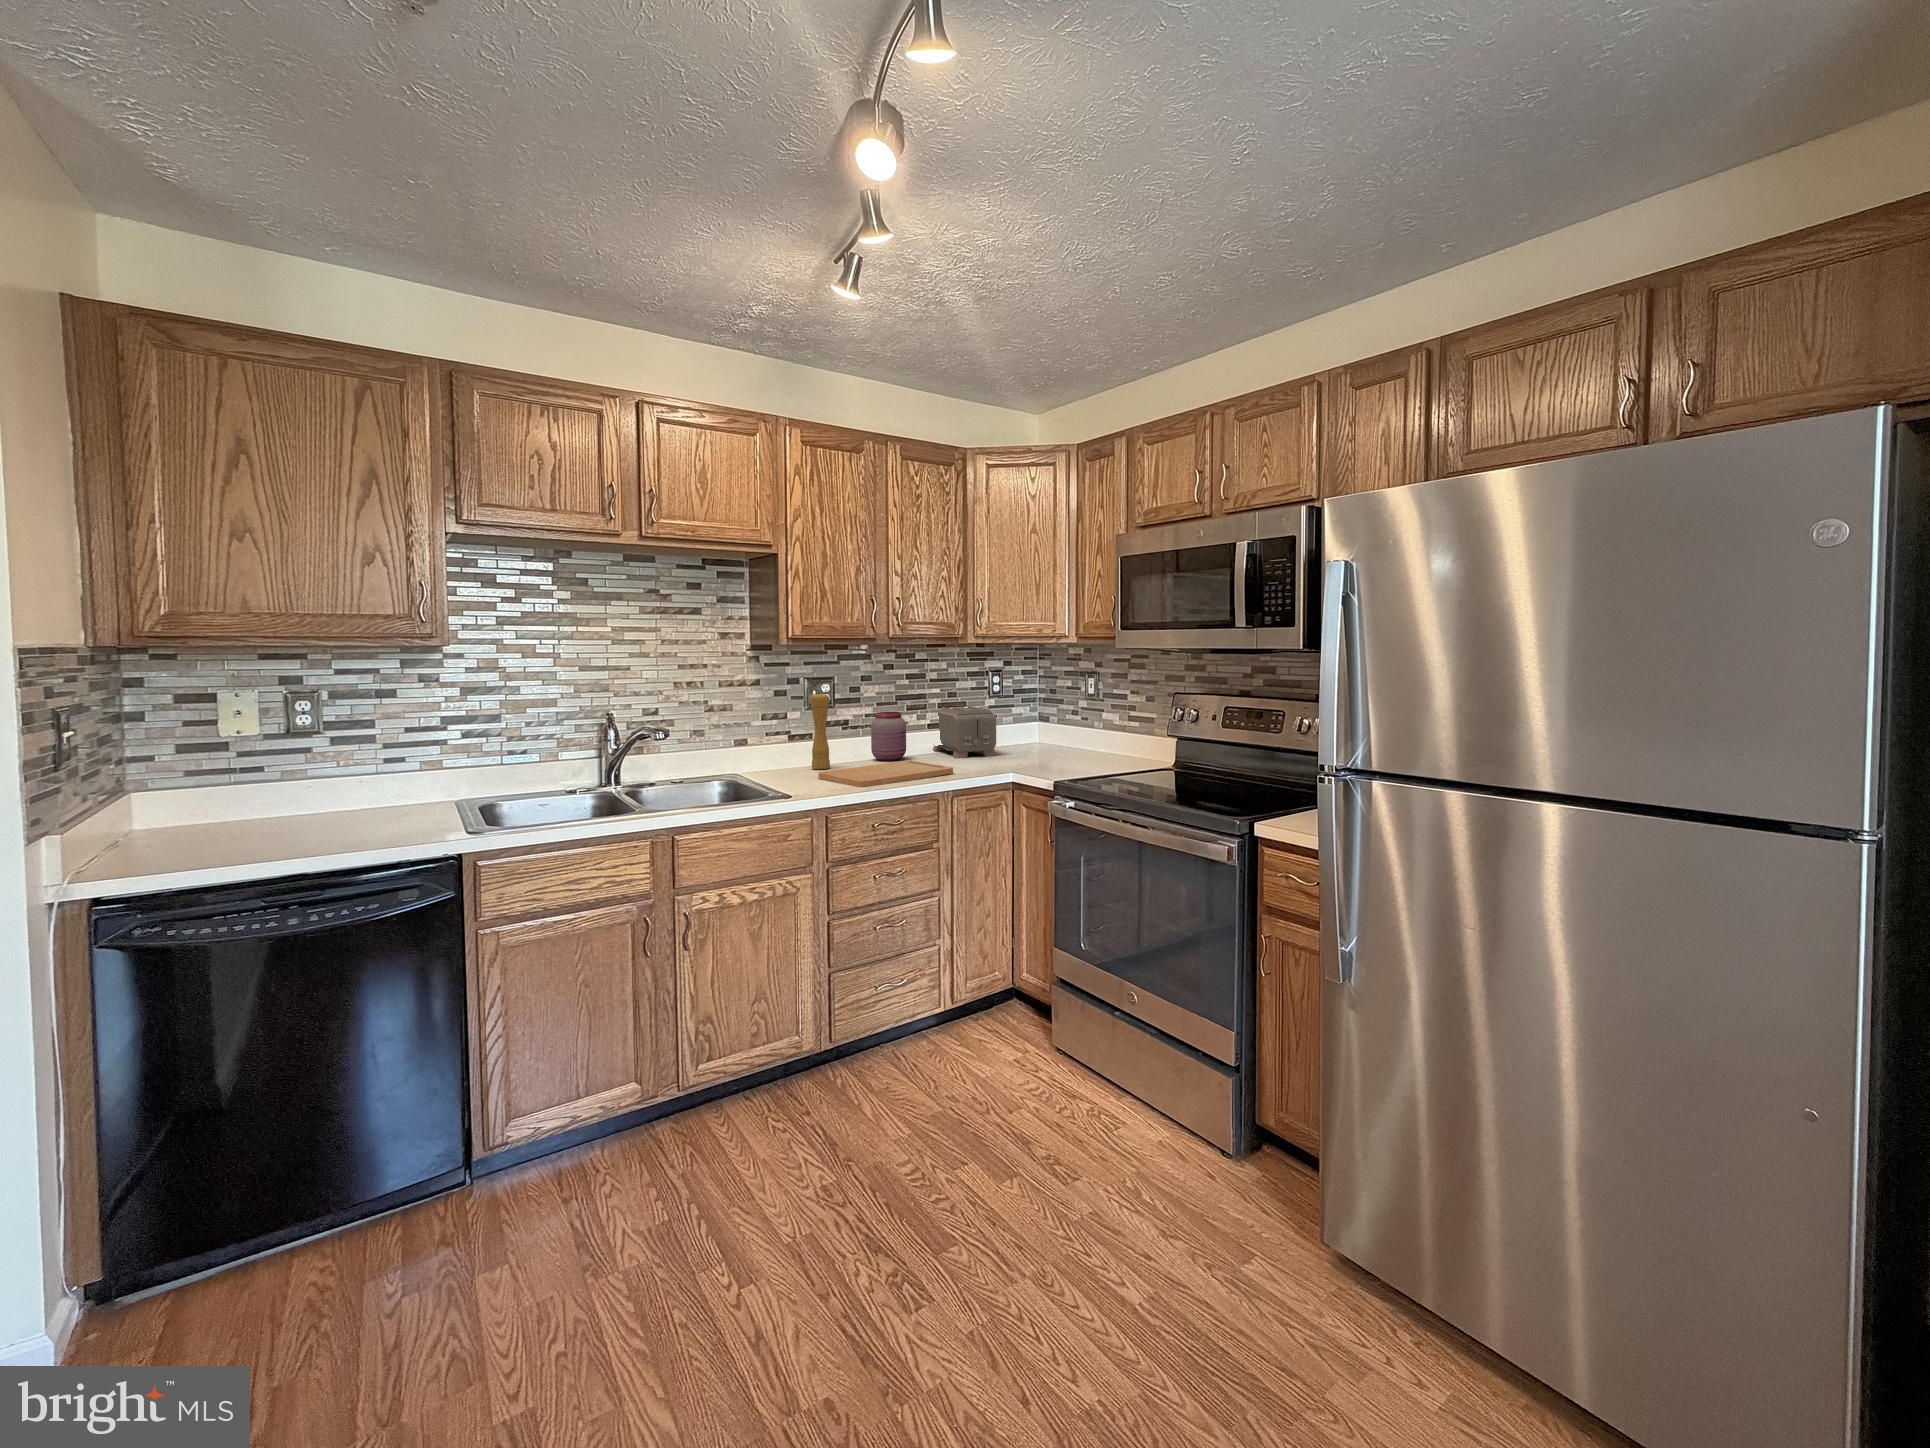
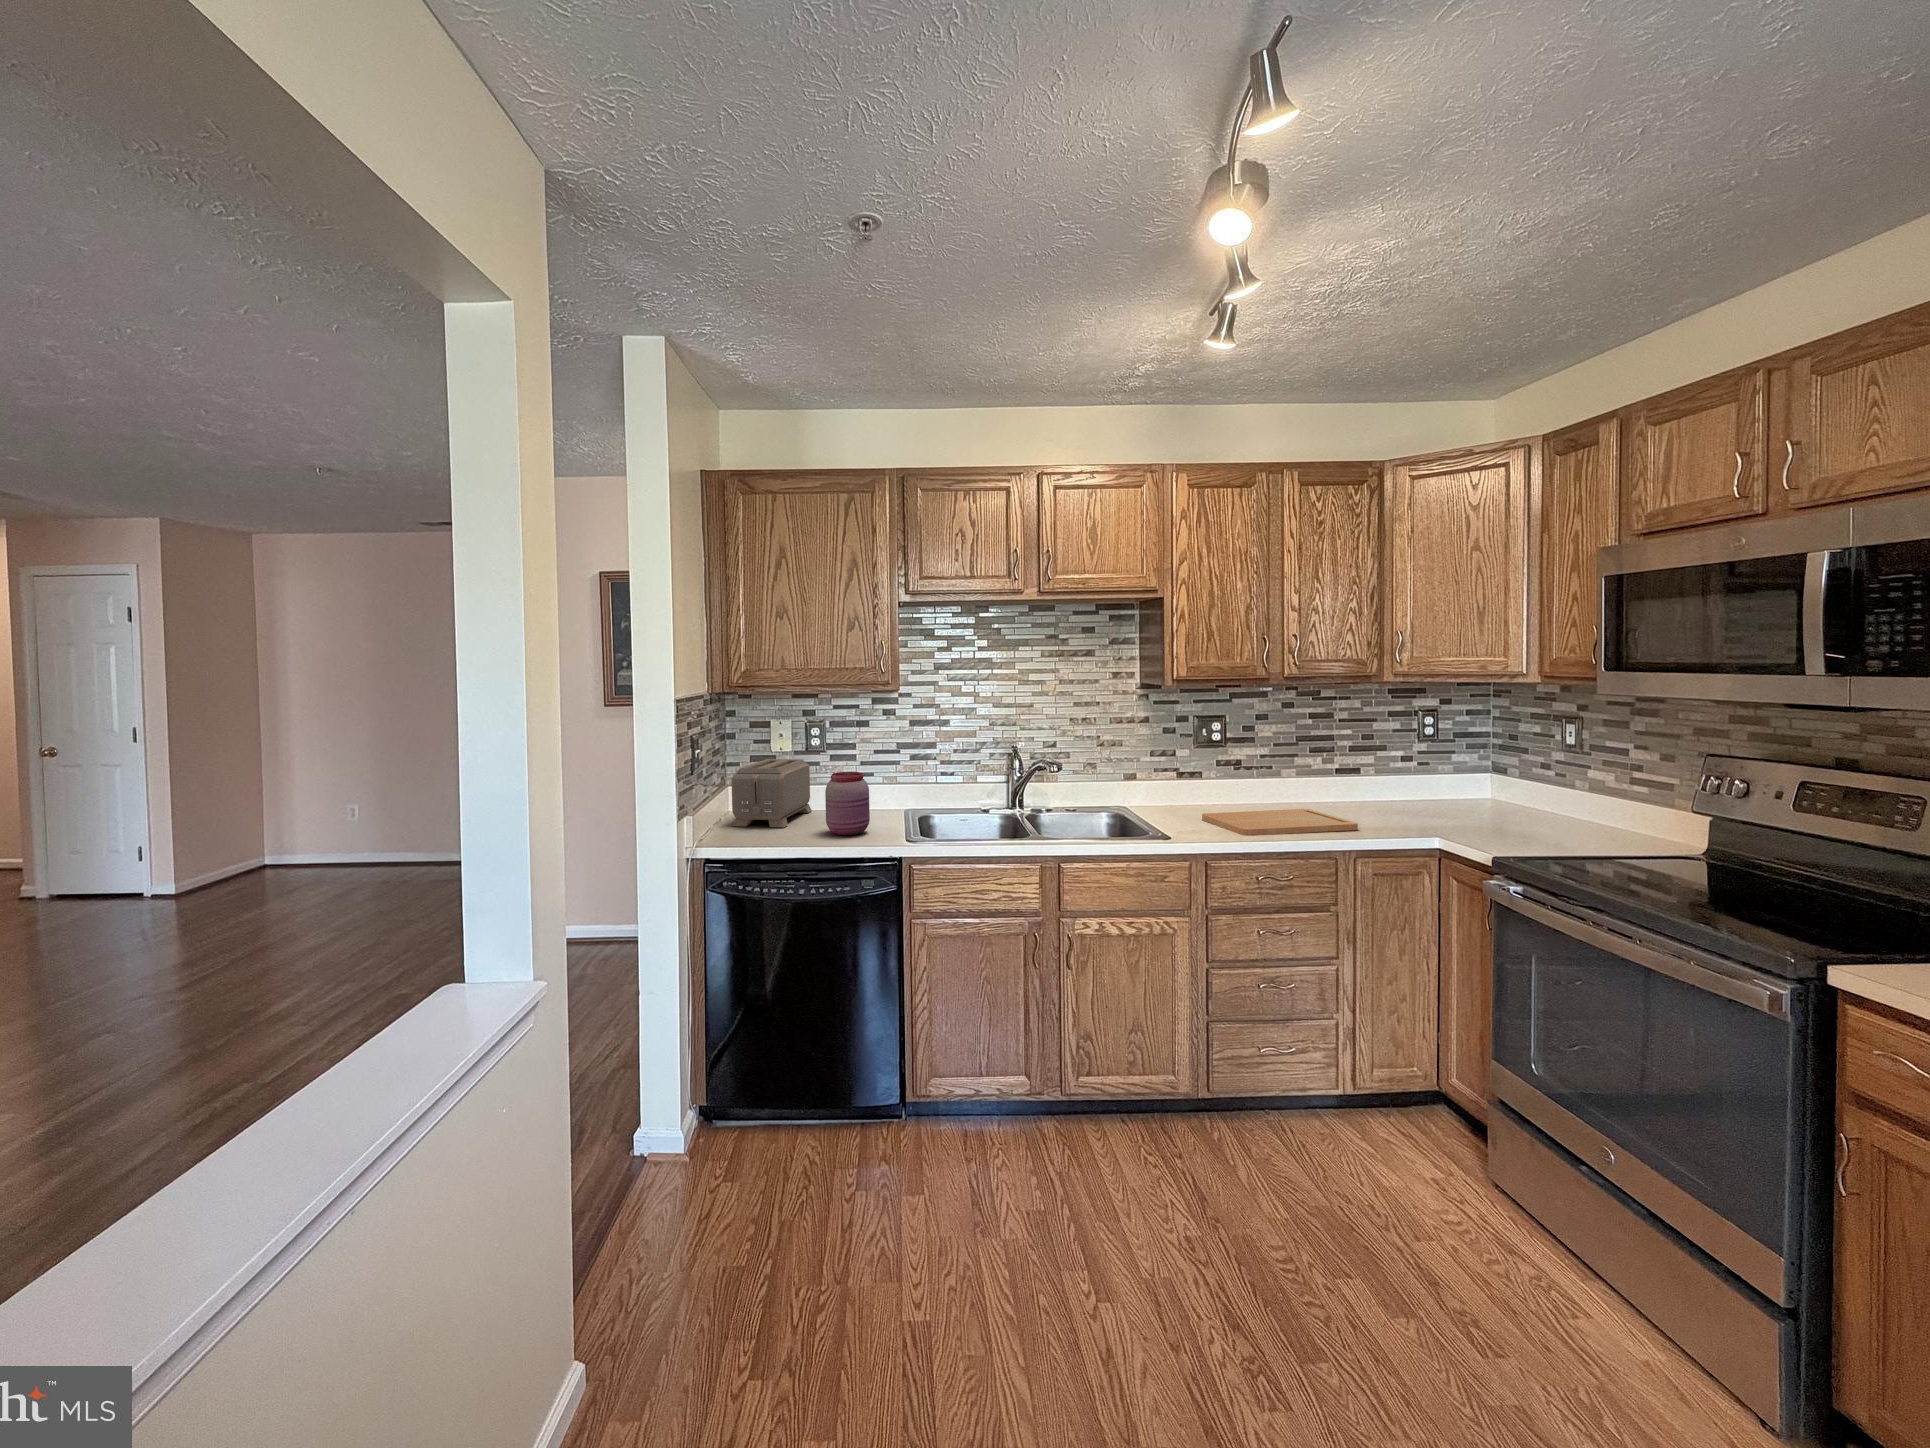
pepper mill: present [810,693,830,769] -> none [1197,732,1218,809]
toaster: present [933,706,996,758] -> present [732,759,812,827]
jar: present [871,712,906,761] -> present [825,772,870,835]

